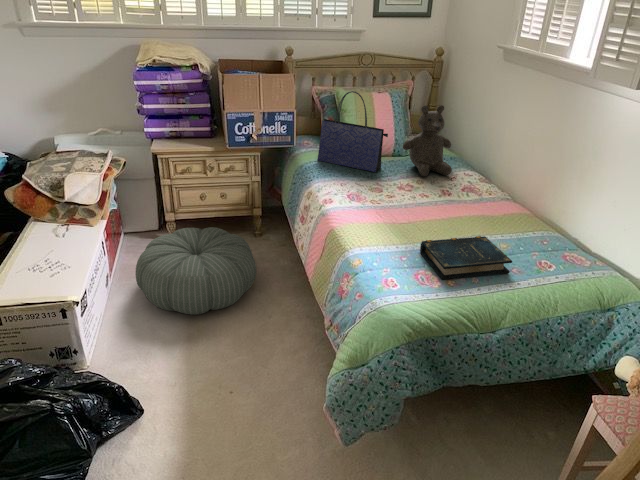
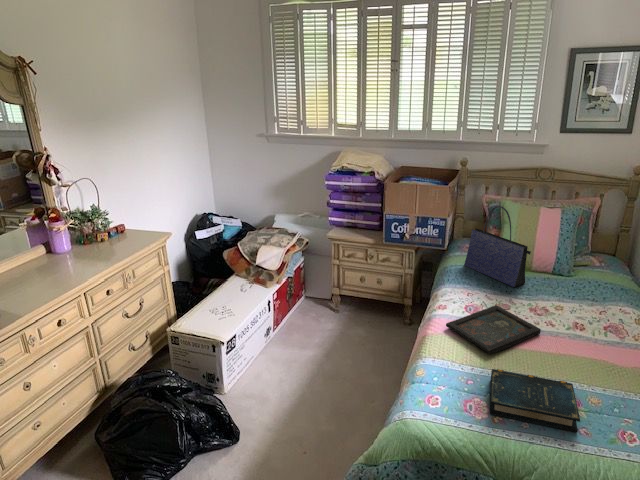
teddy bear: present [403,105,452,177] -> none [550,228,613,306]
tray: none [349,189,426,231] -> present [446,305,541,353]
pouf: present [136,227,256,315] -> none [285,303,383,378]

